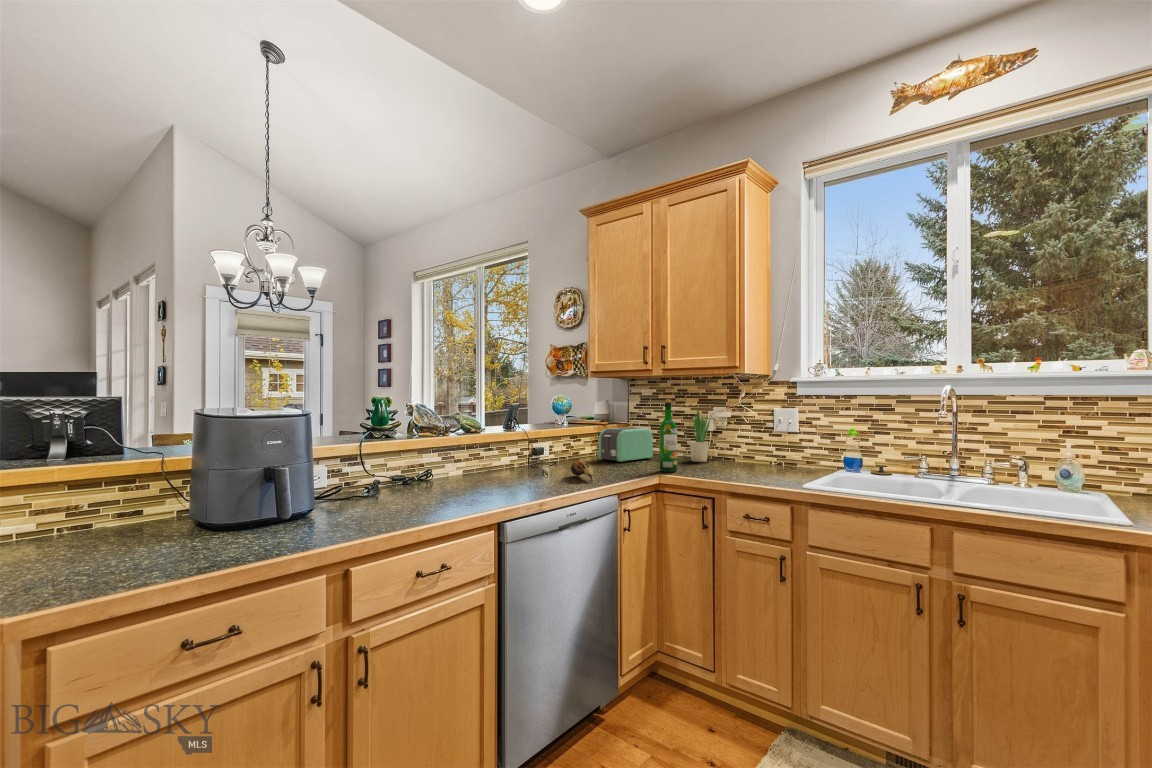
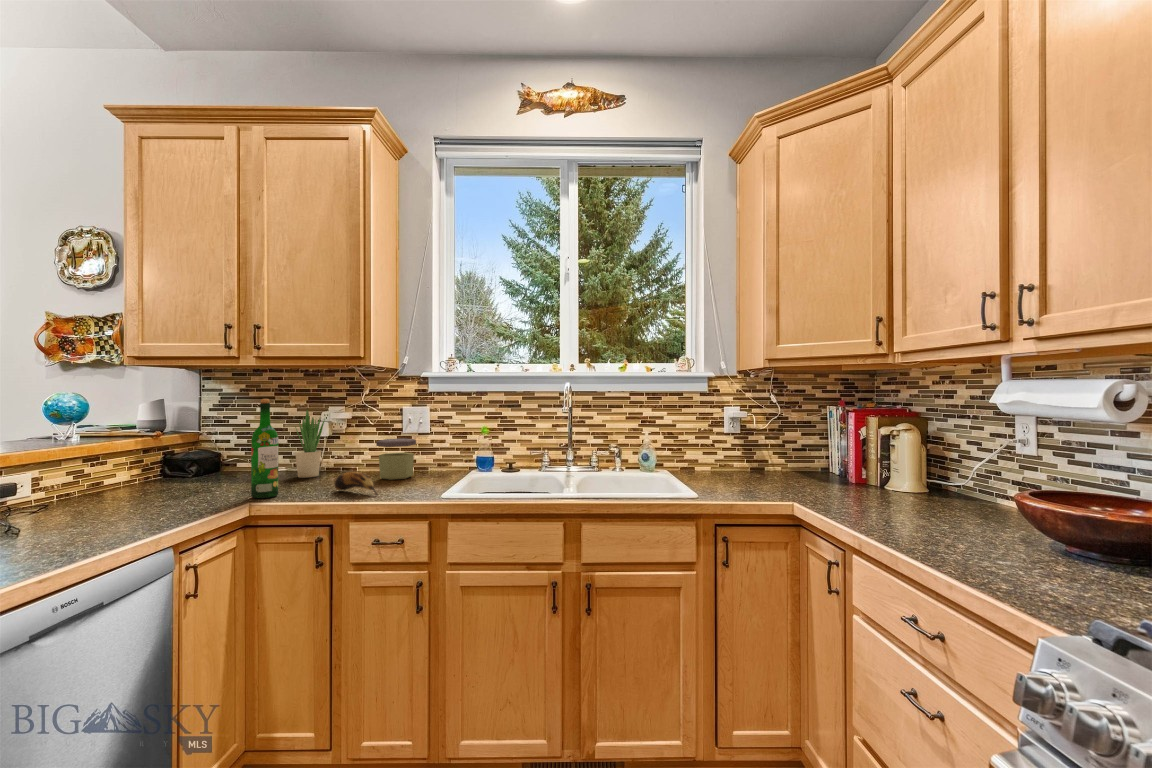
toaster: present [599,428,653,462] -> none [143,439,239,491]
jar: none [751,435,785,470] -> present [376,438,416,480]
banana: present [571,461,593,483] -> present [335,472,377,495]

